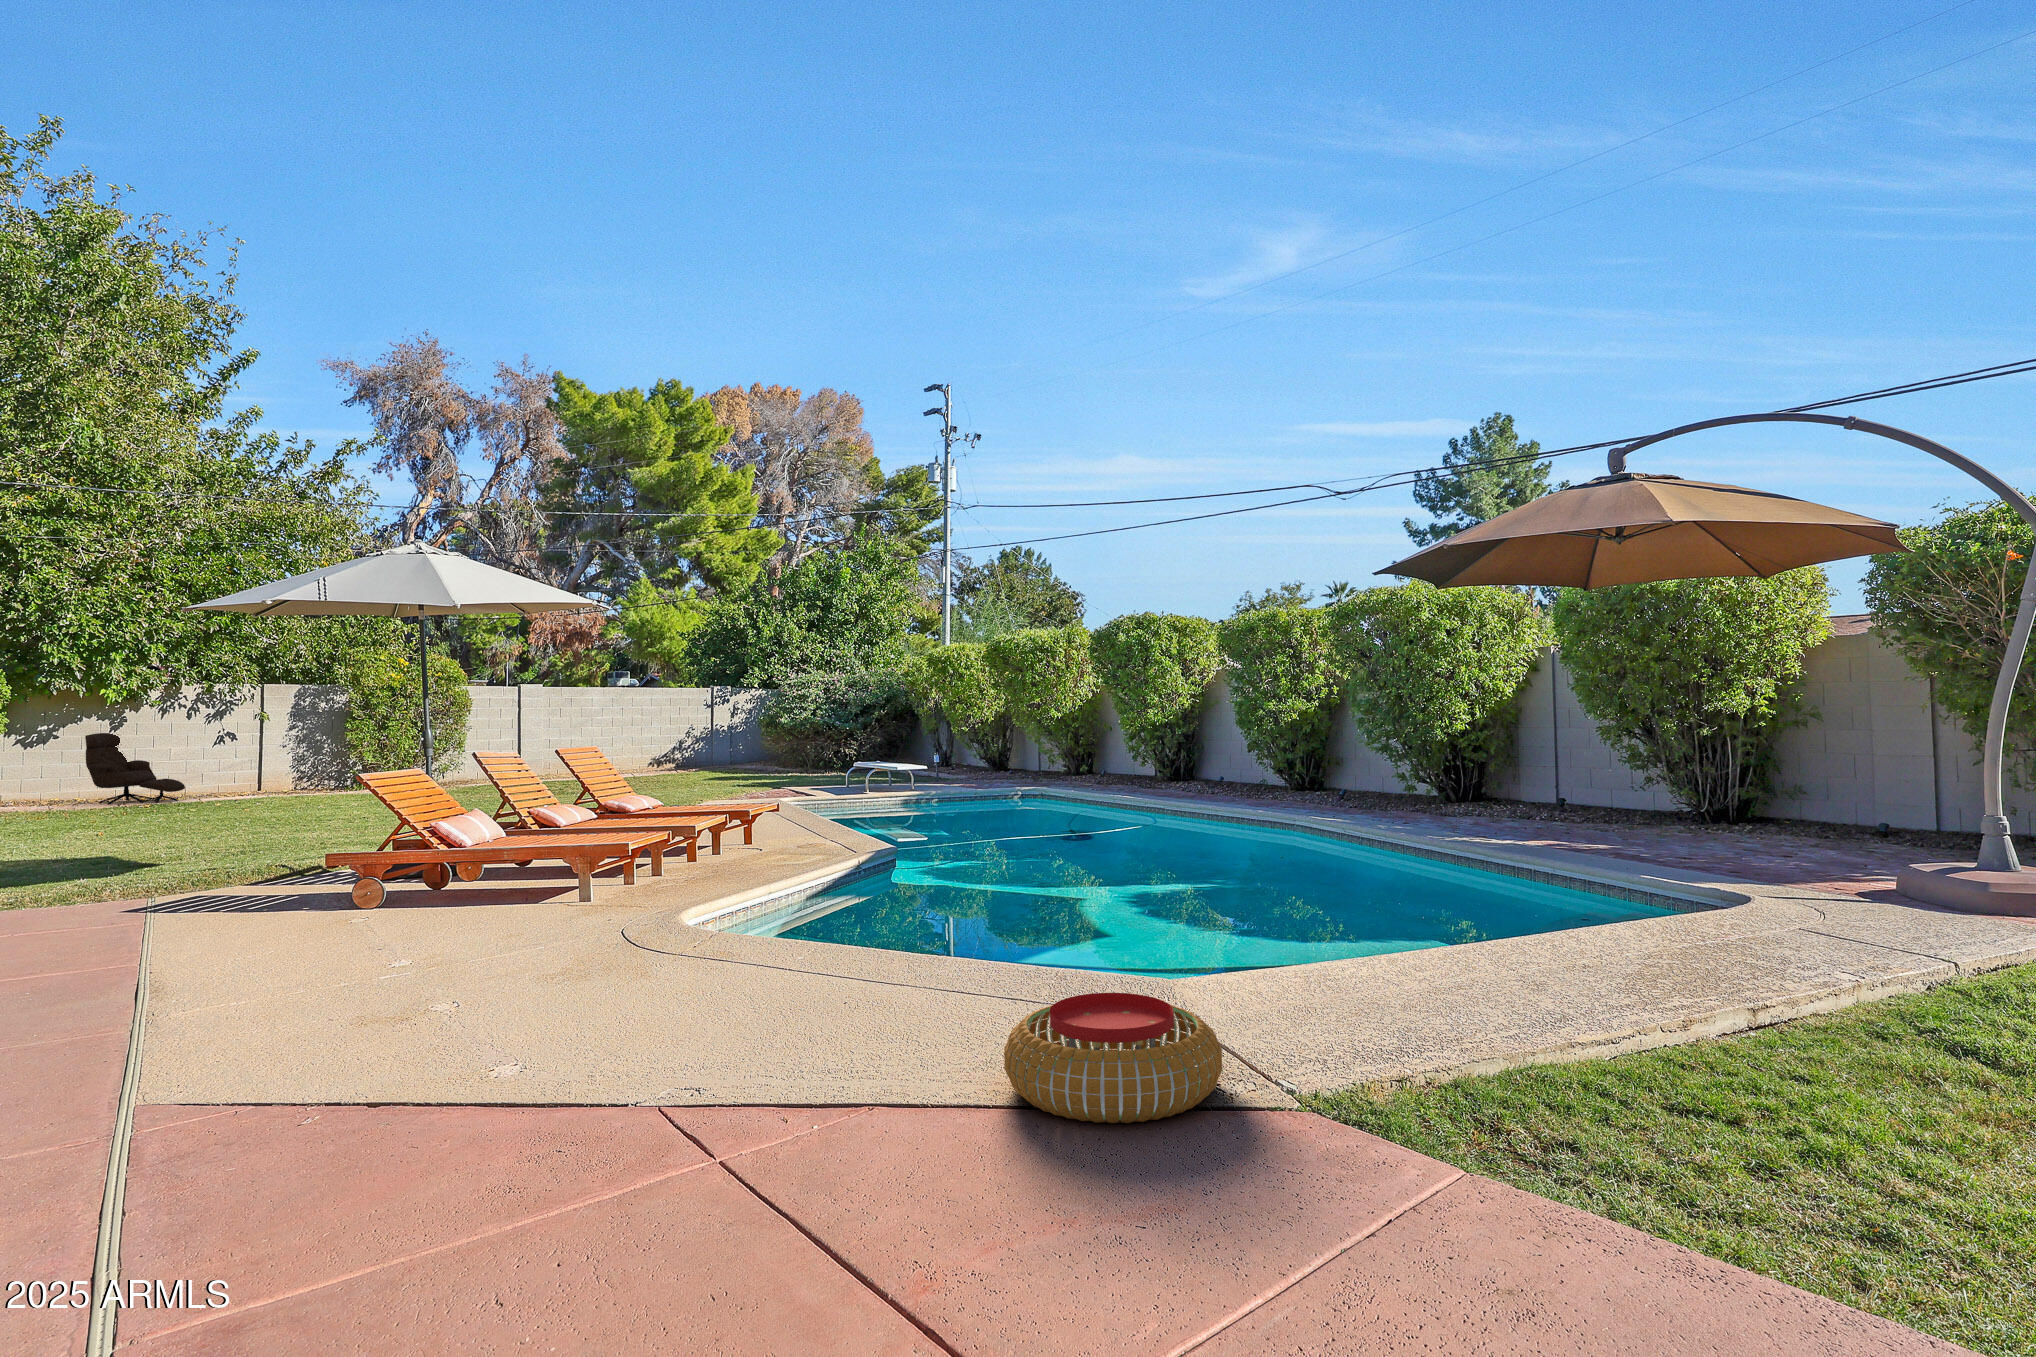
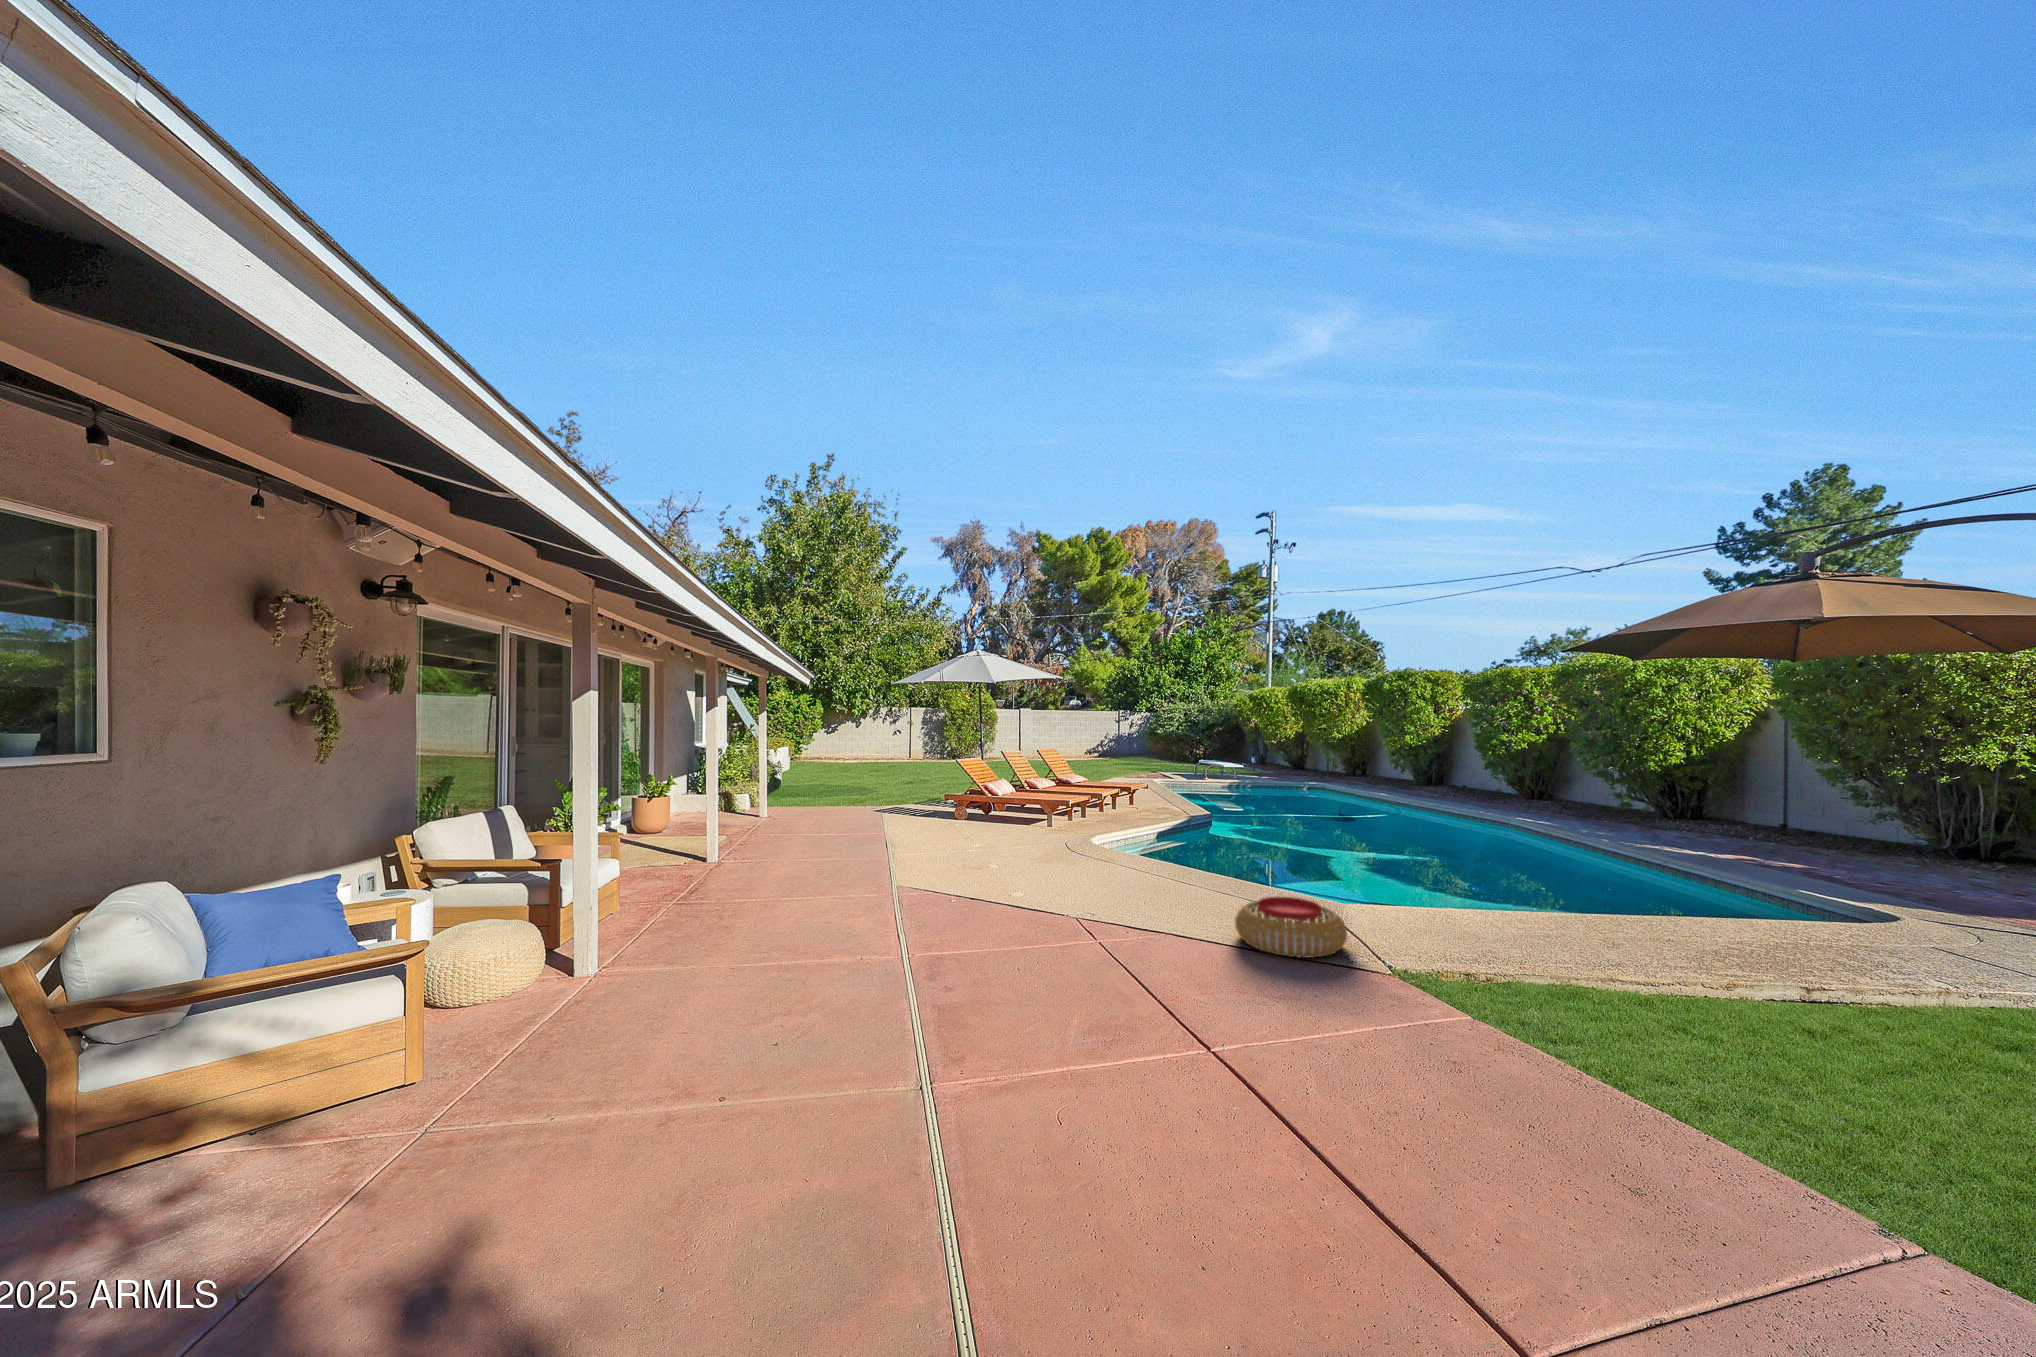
lounge chair: present [85,733,185,804] -> none [833,731,871,765]

